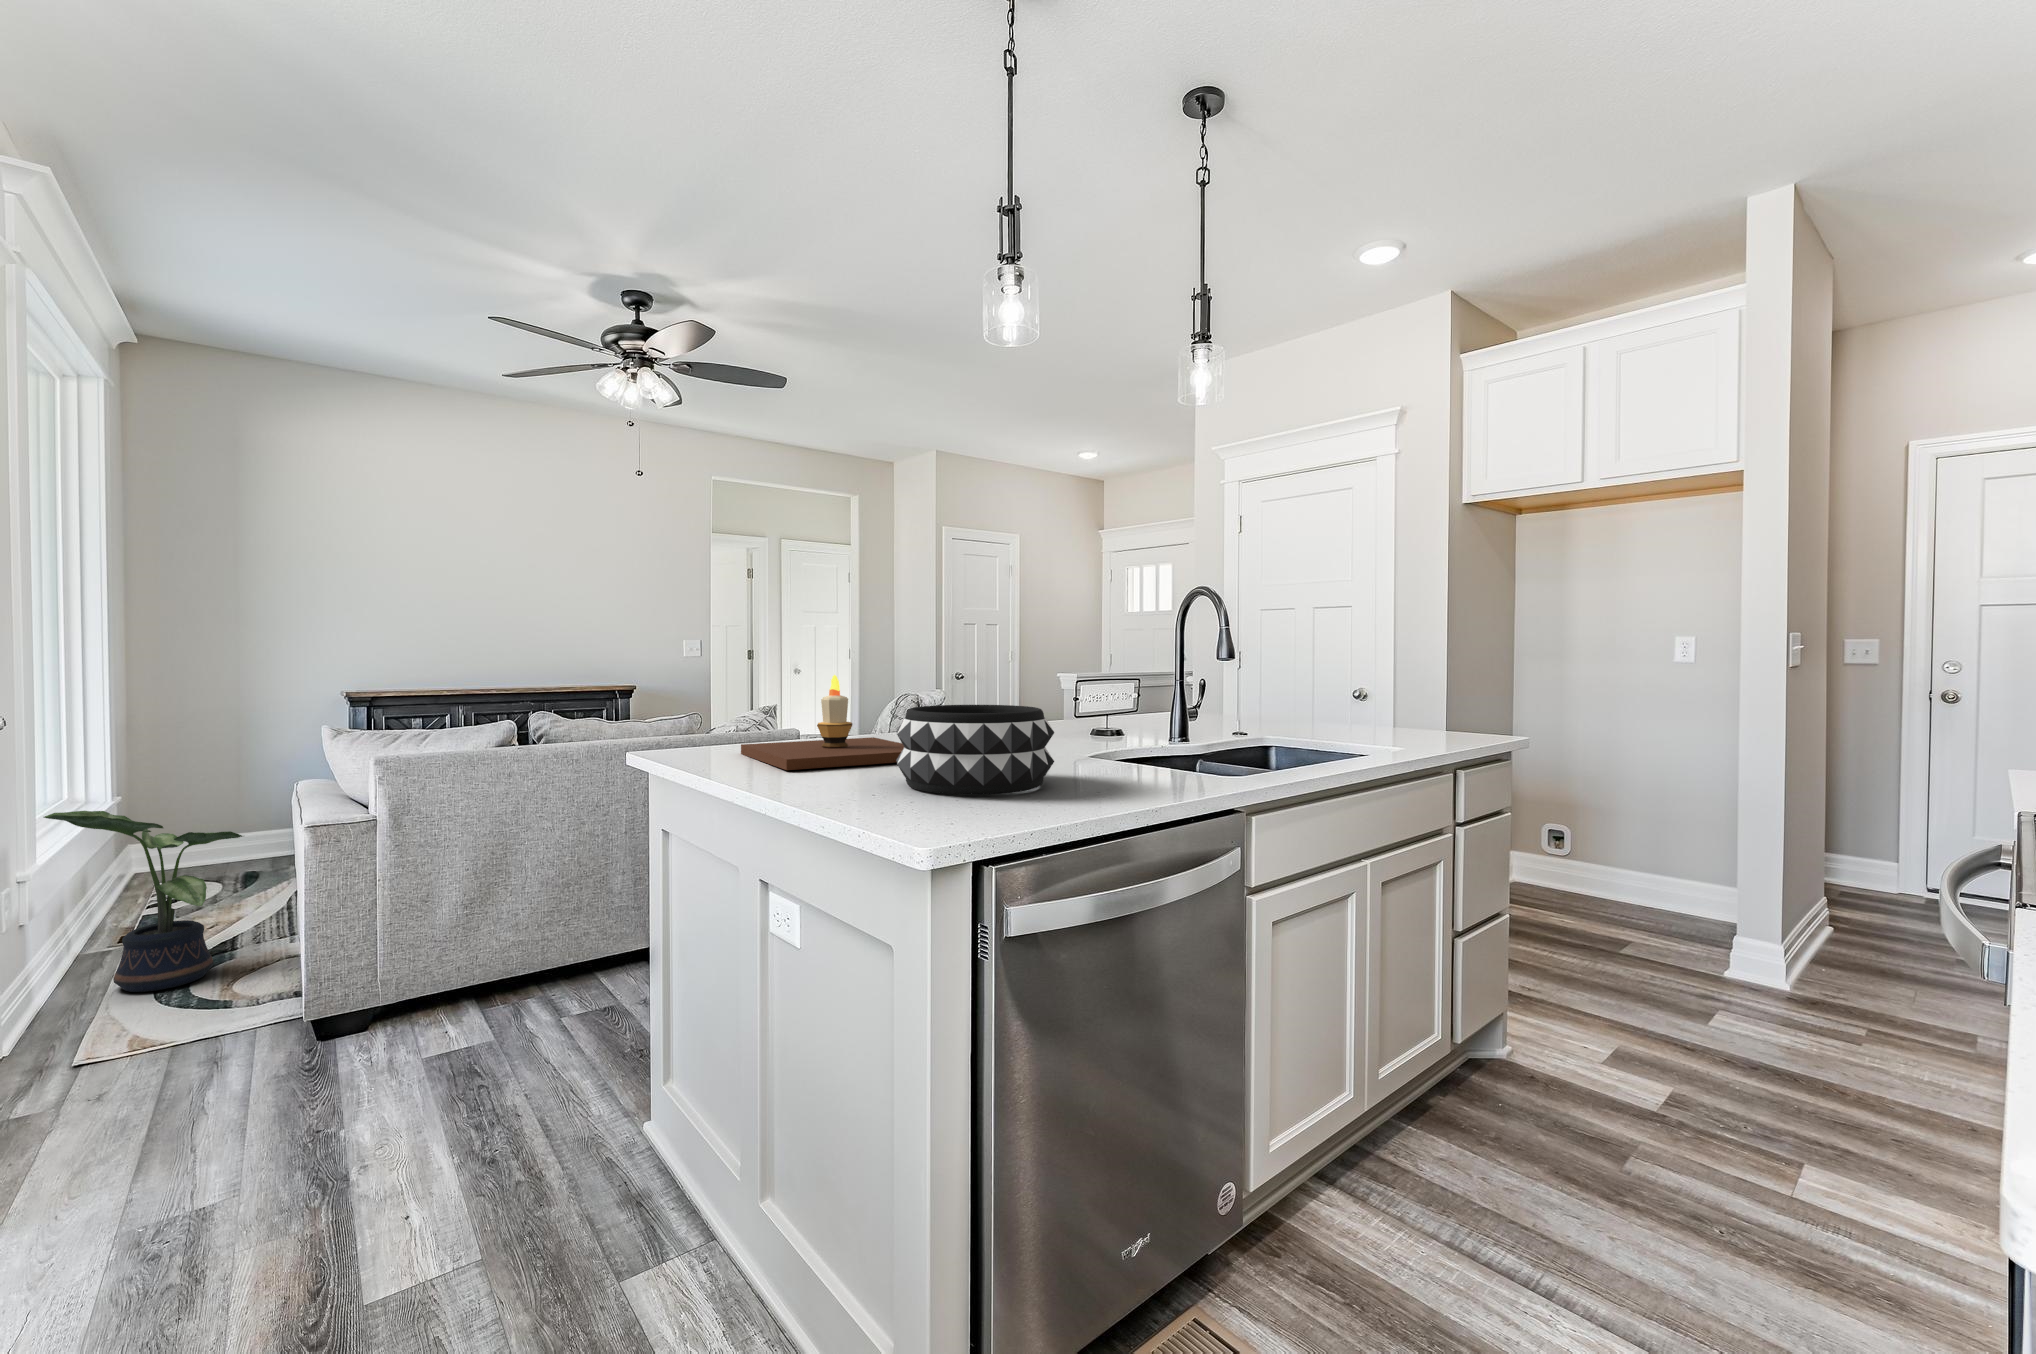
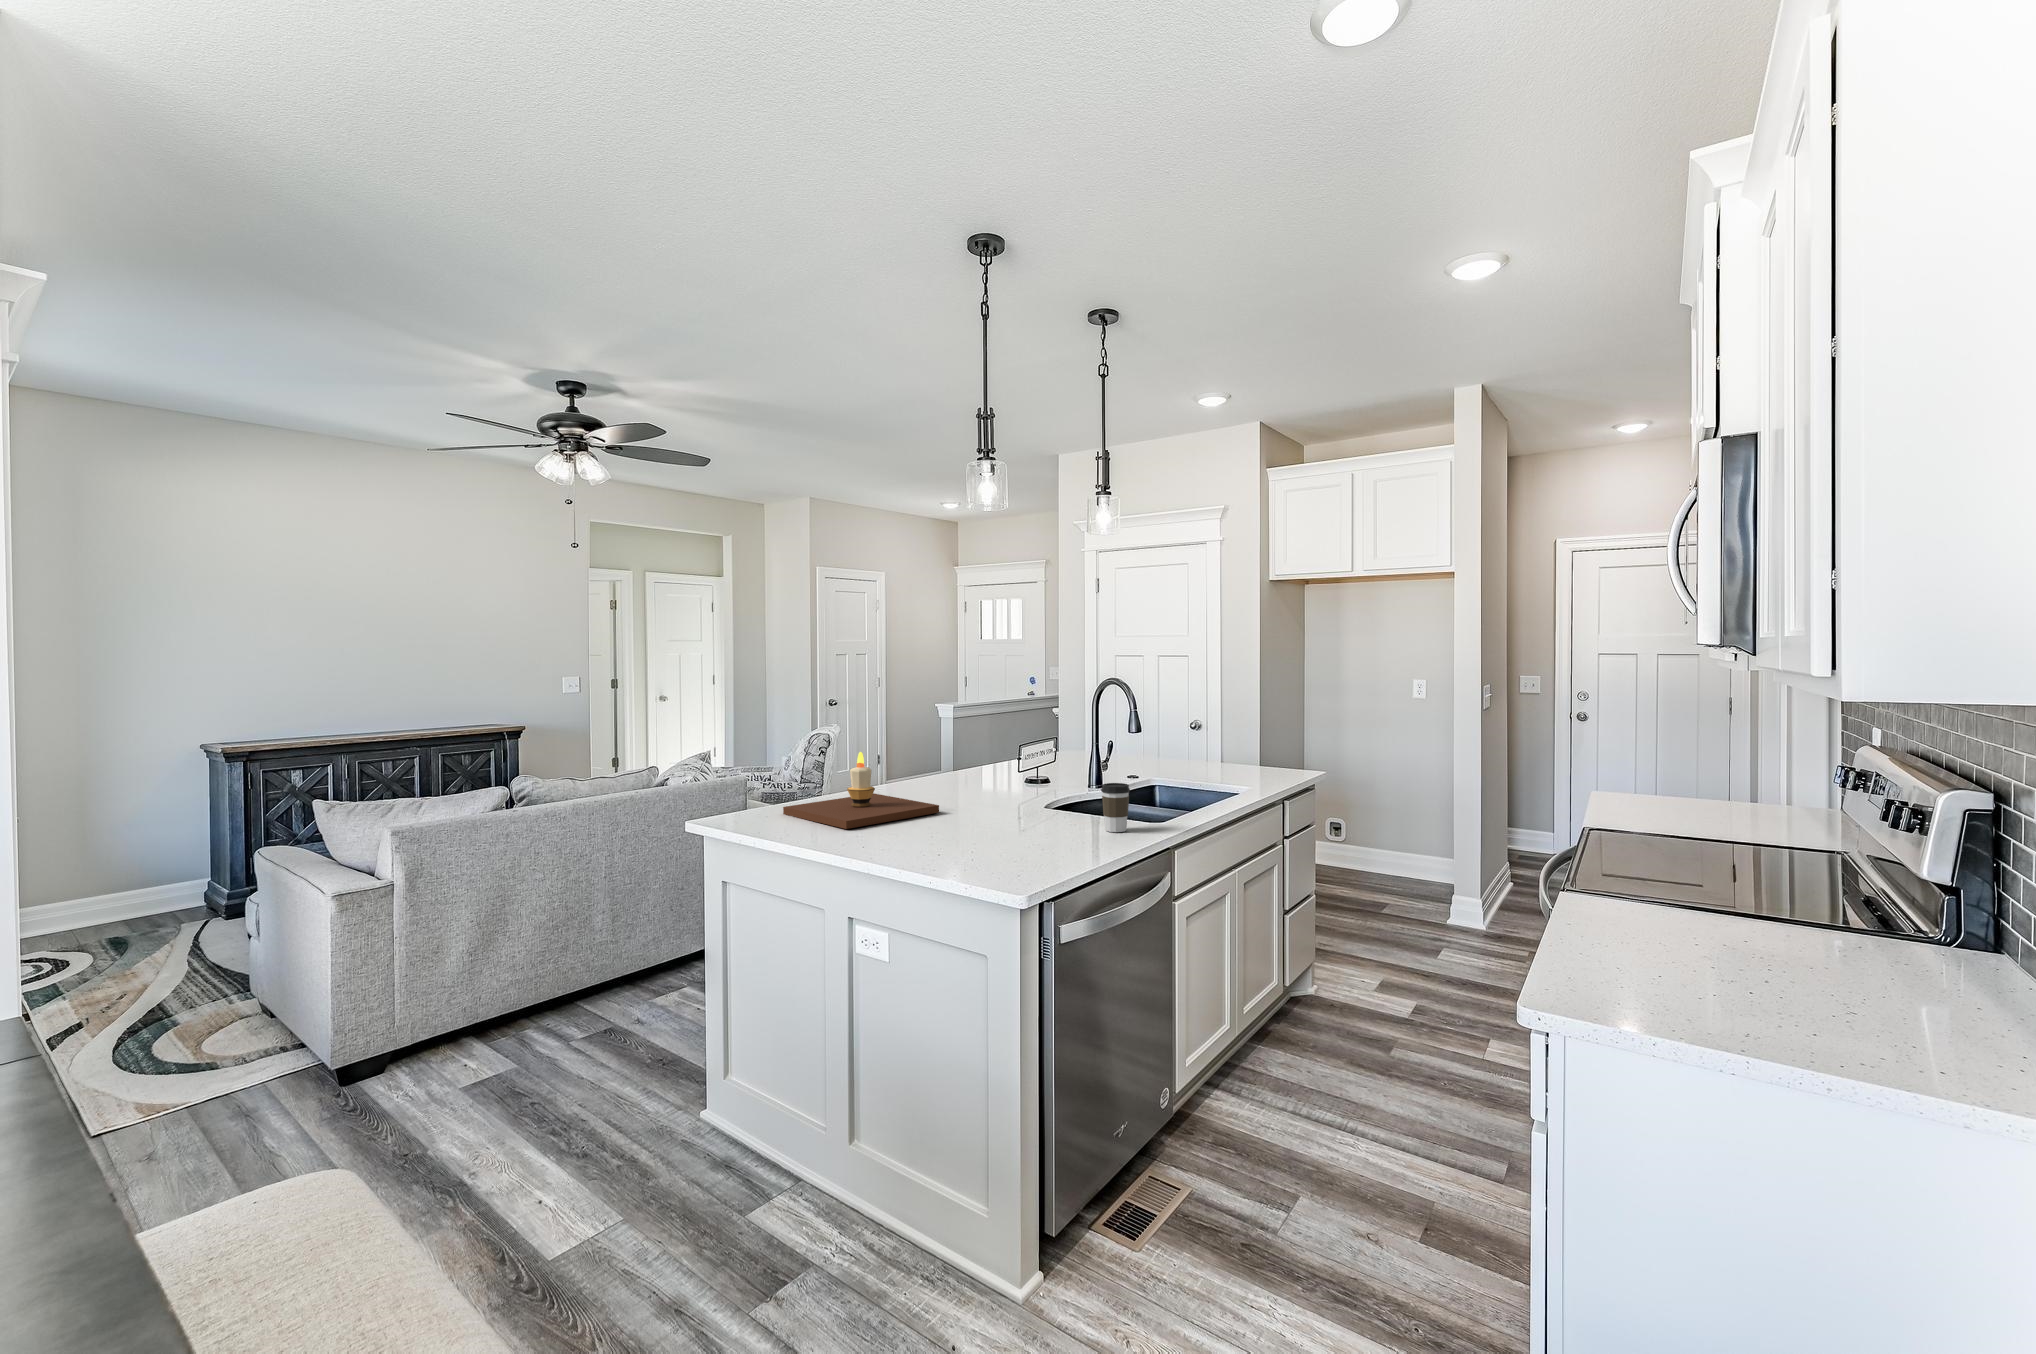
decorative bowl: present [896,705,1054,795] -> none [939,775,1048,843]
coffee cup: none [1136,719,1179,791] -> present [1101,783,1130,832]
potted plant: present [44,811,243,992] -> none [14,891,213,1064]

